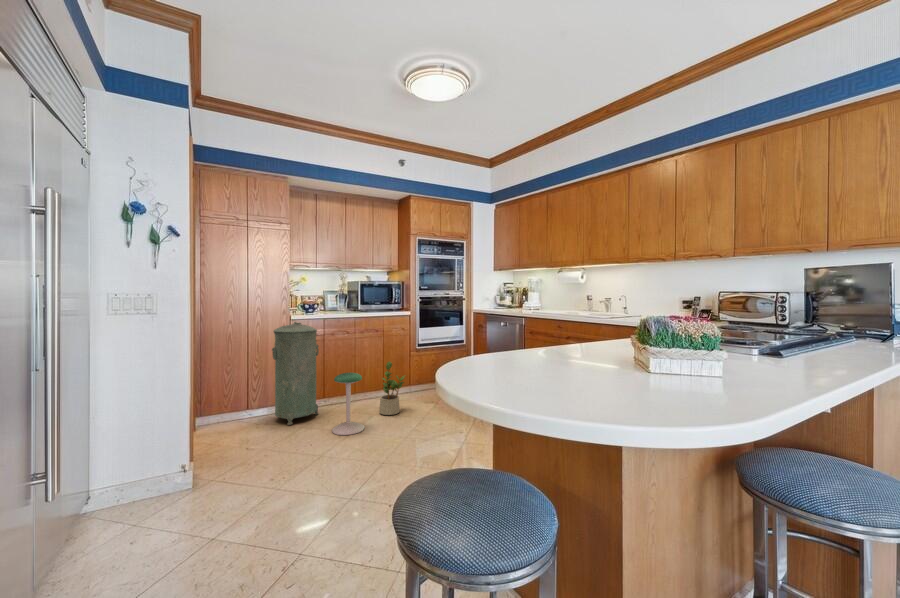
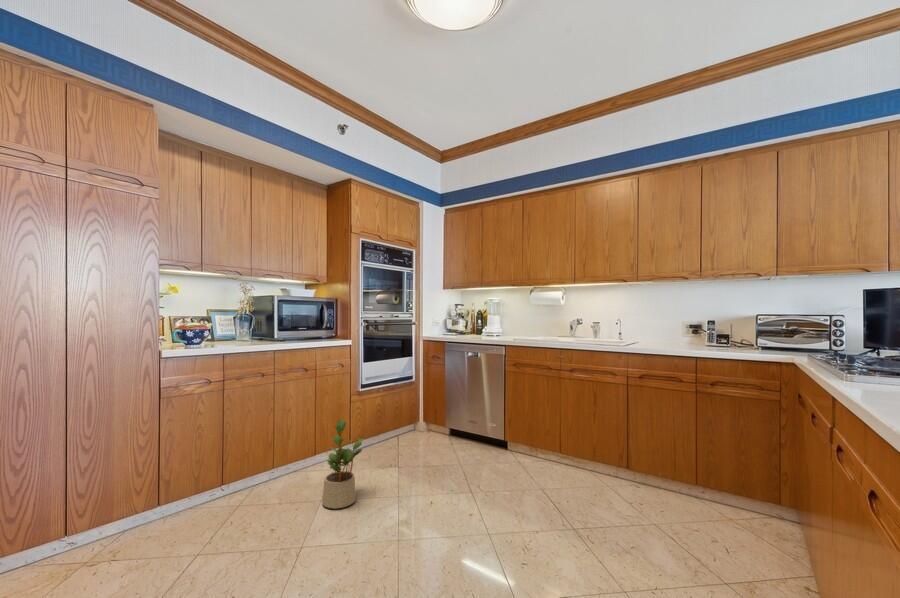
trash can: present [272,322,319,425] -> none [119,362,216,567]
stool: present [332,373,365,435] -> none [254,448,315,572]

